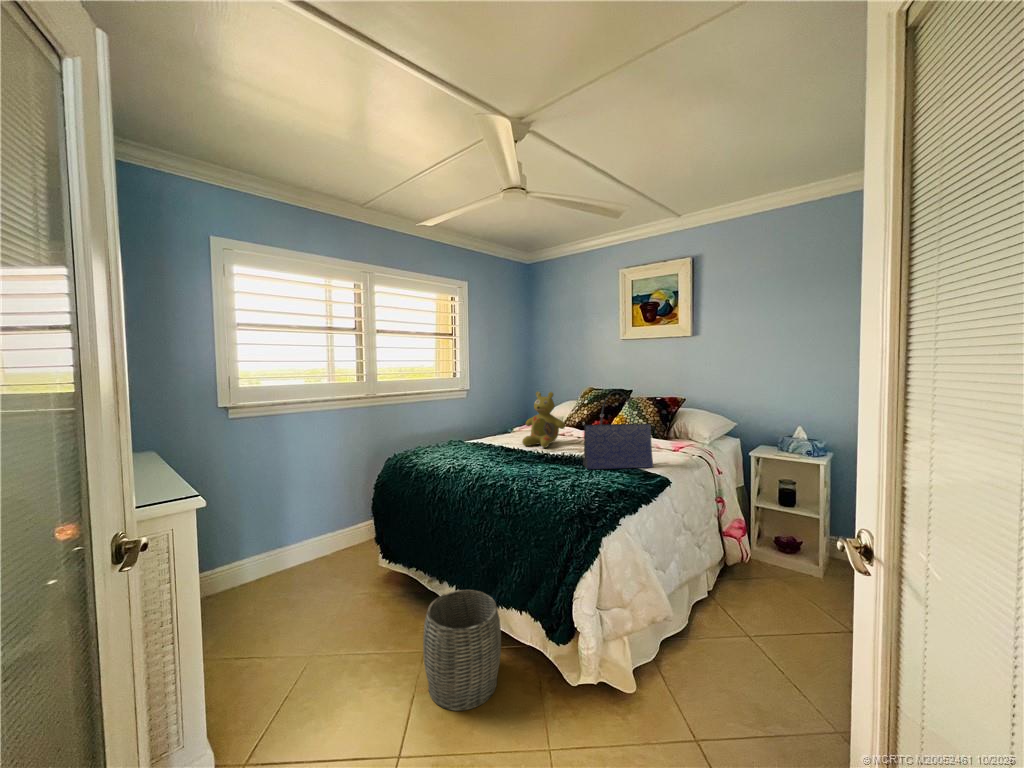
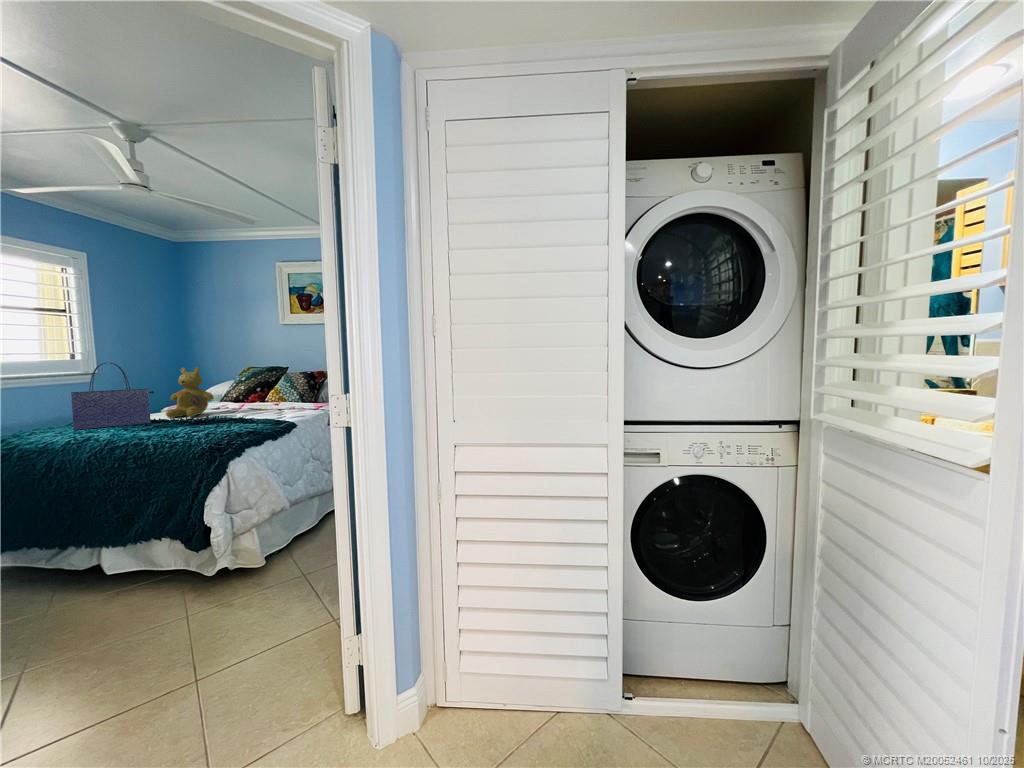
tote bag: present [583,391,655,469] -> present [71,362,154,430]
woven basket: present [423,590,501,711] -> none [44,534,138,628]

